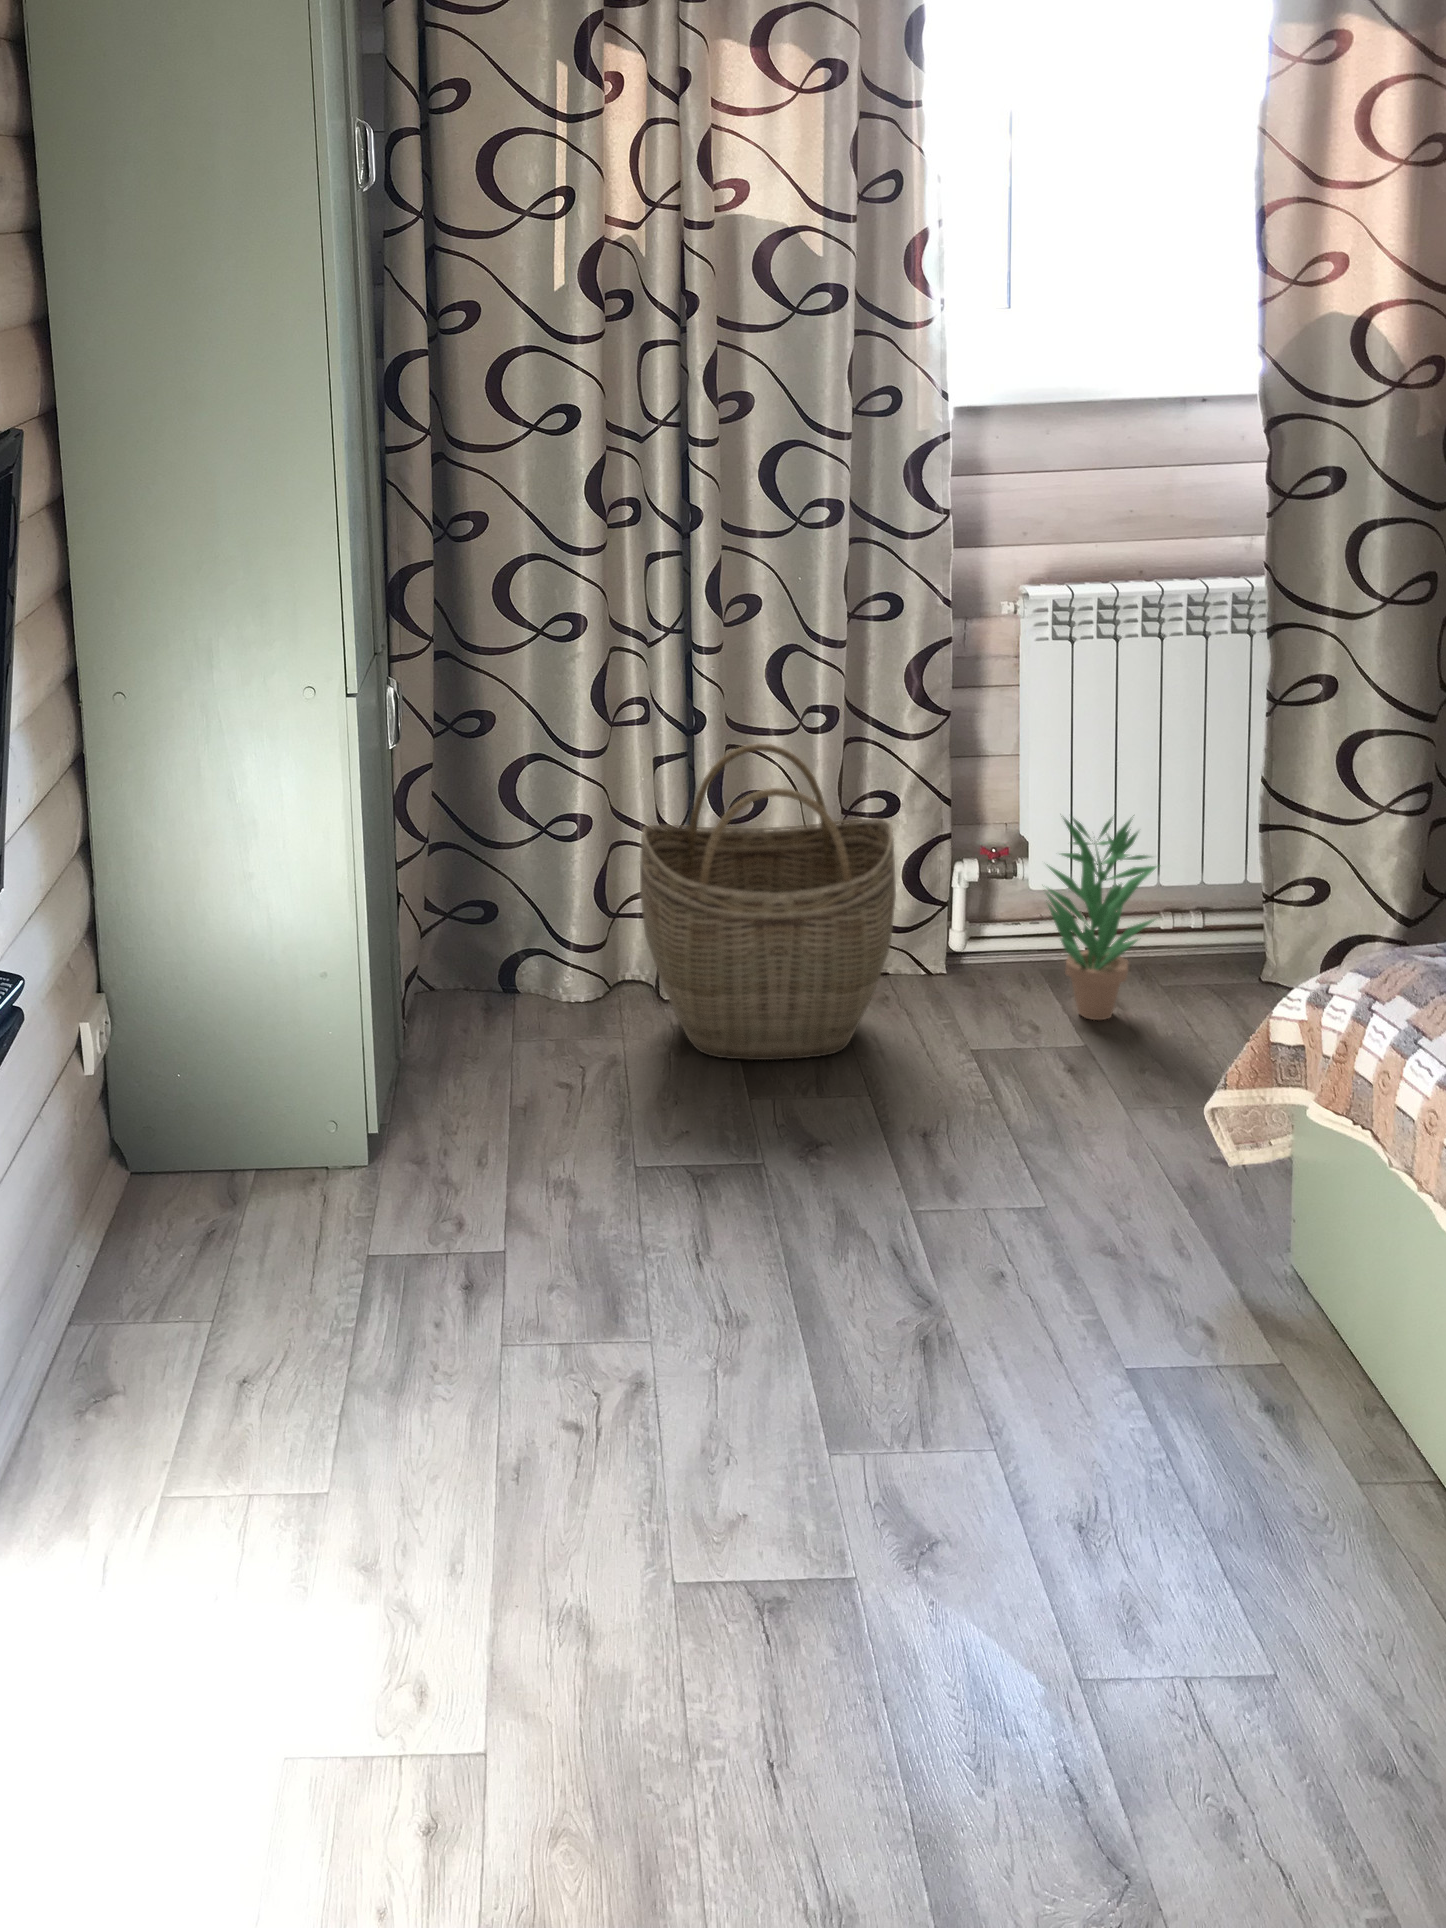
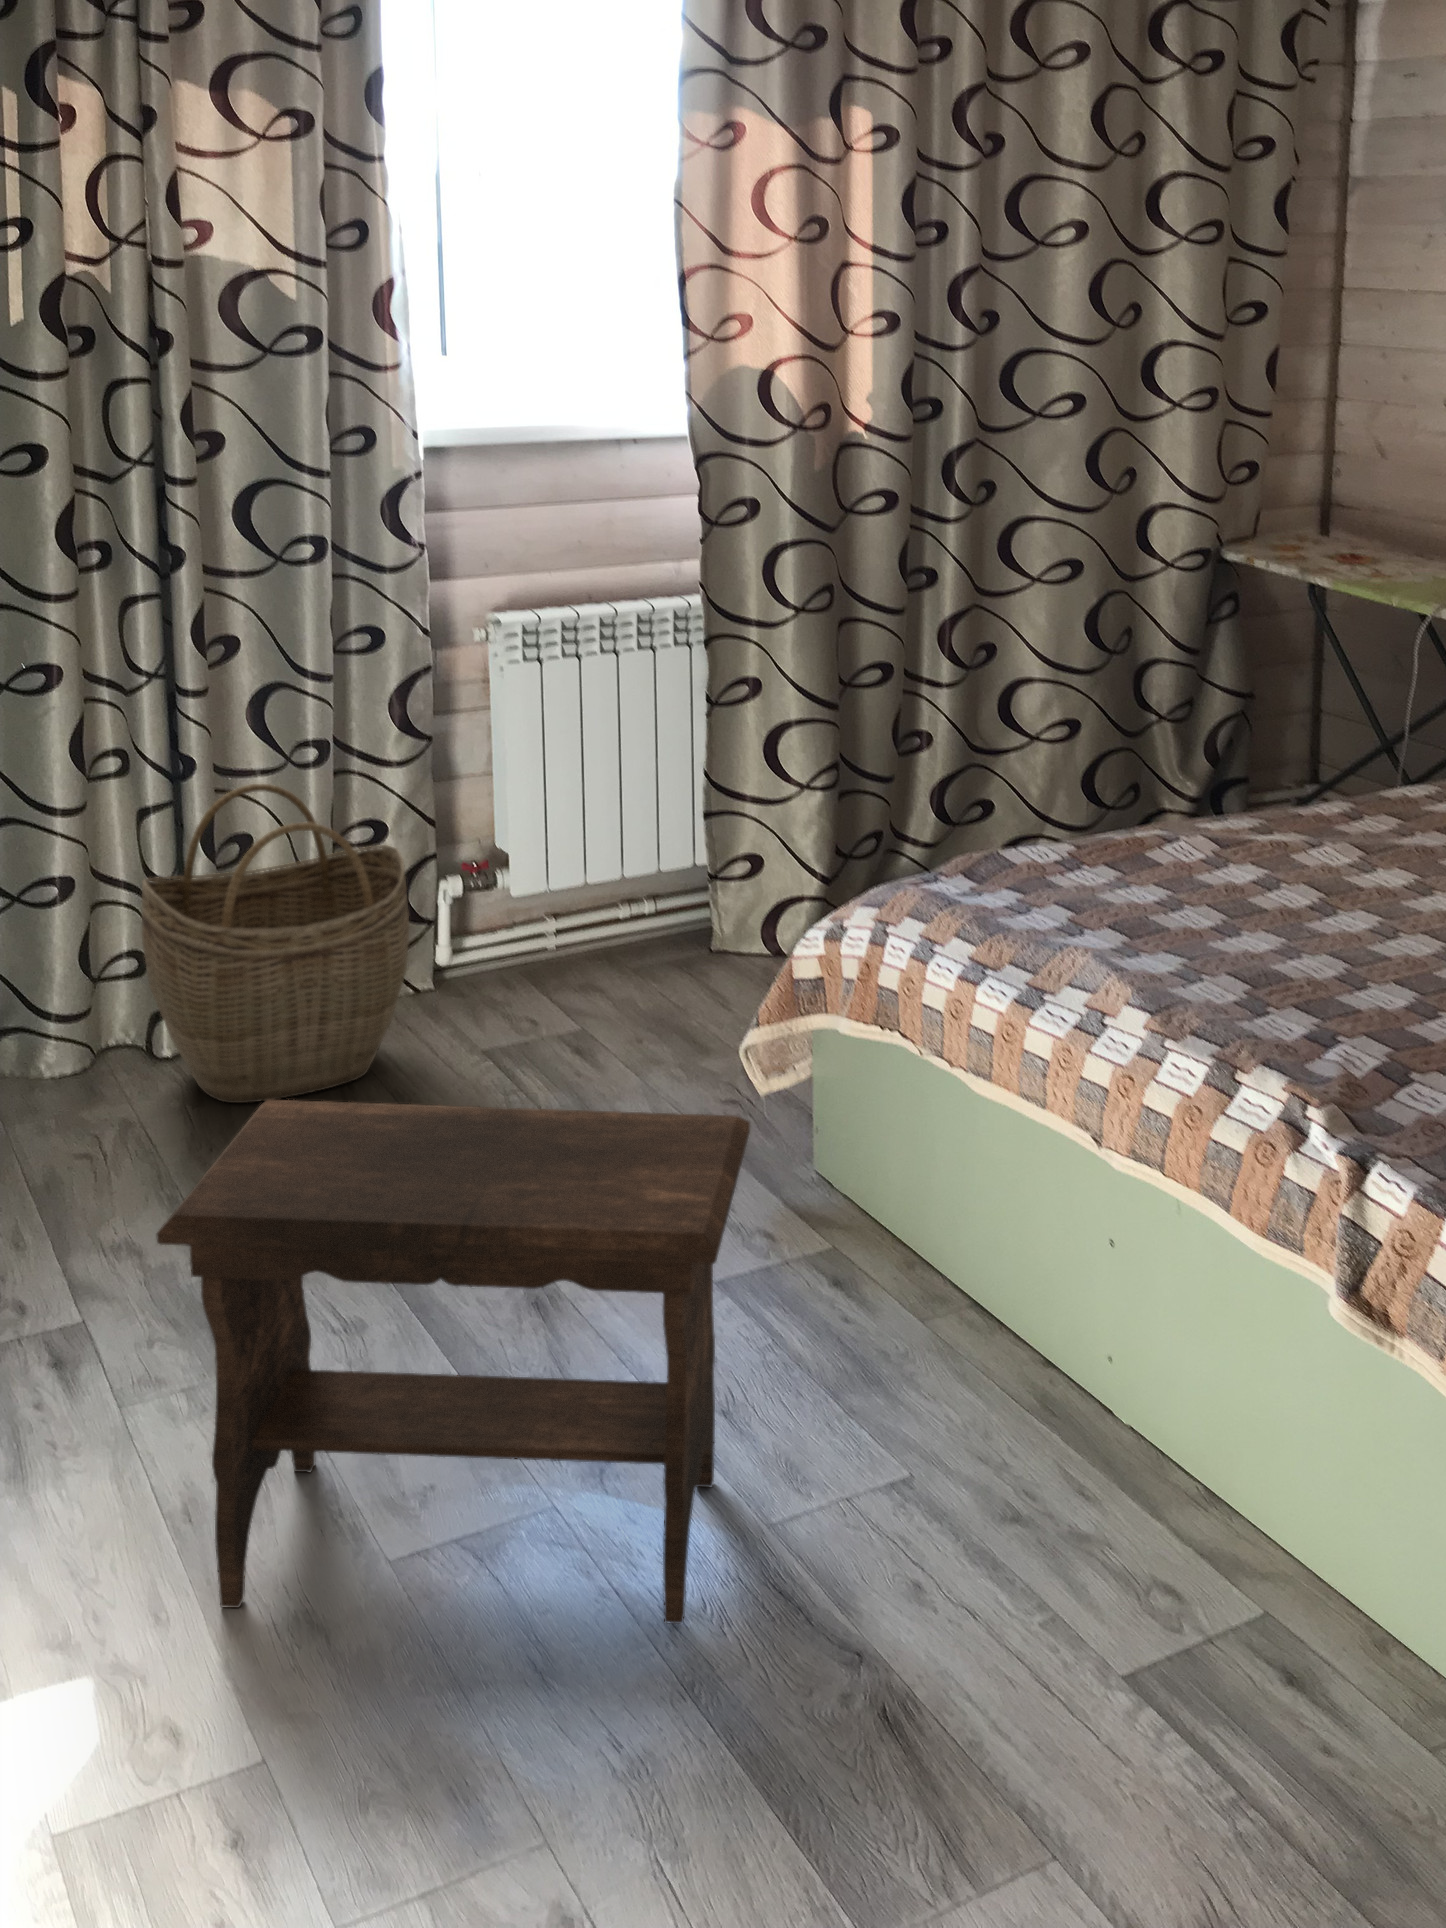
potted plant: present [1047,818,1160,1020] -> none [529,814,641,1008]
footstool: none [435,1077,1096,1787] -> present [157,1100,750,1624]

